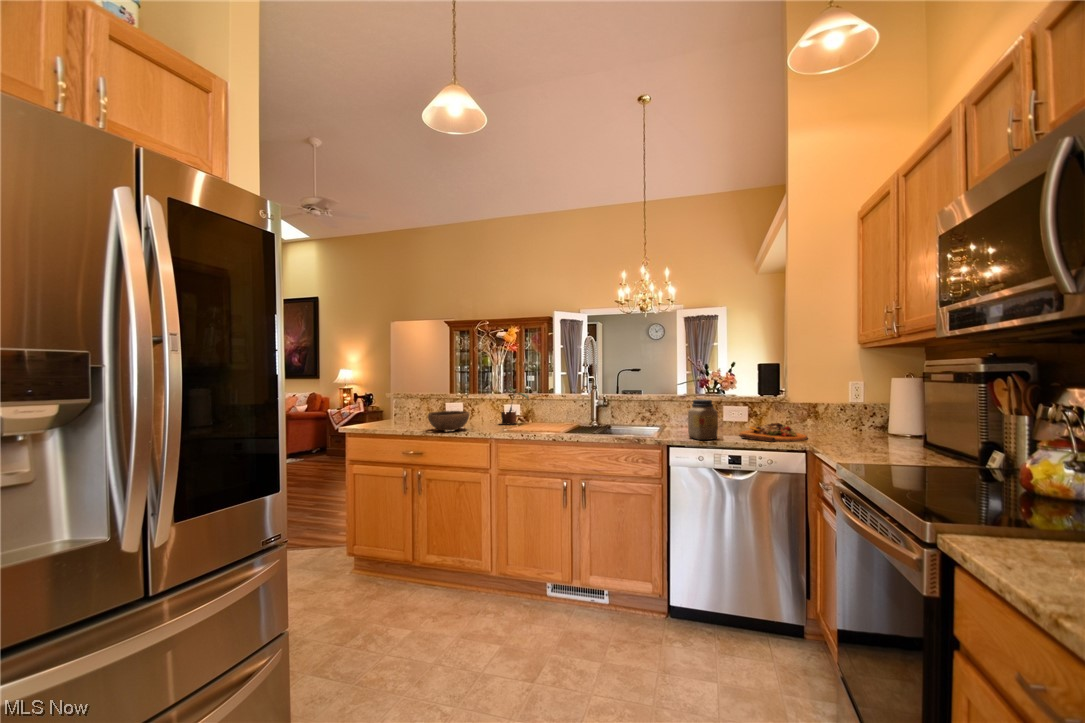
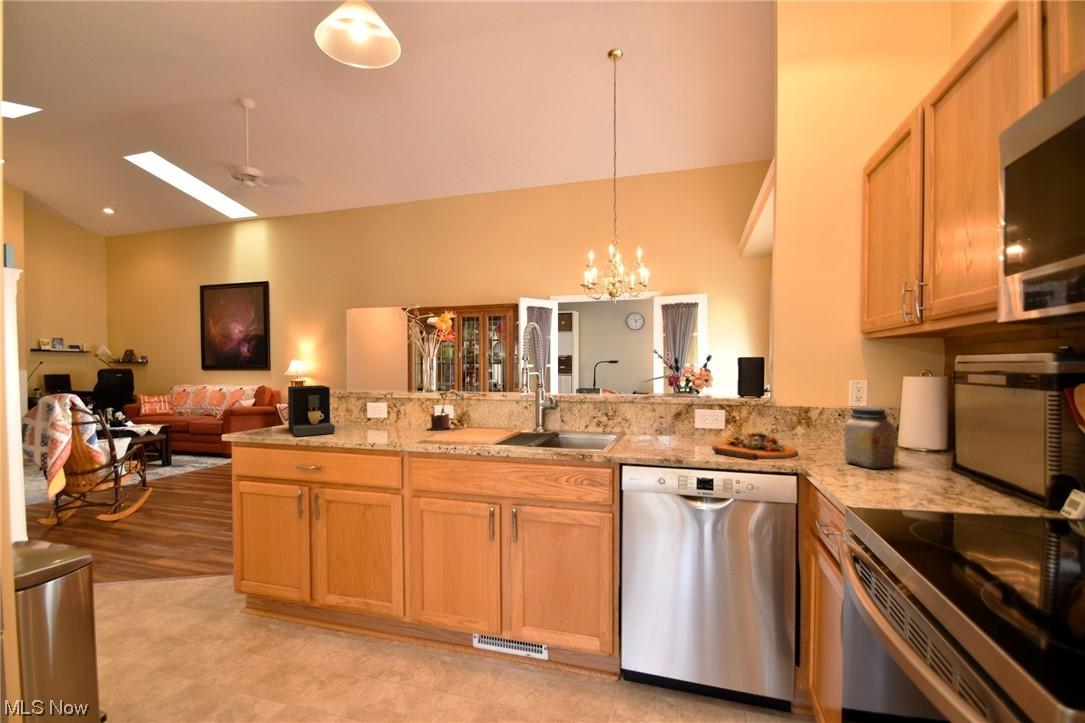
coffee maker: none [383,388,425,429] -> present [288,385,335,436]
jar: present [688,399,718,440] -> present [844,408,896,469]
bowl: present [428,411,469,431] -> none [330,414,385,440]

